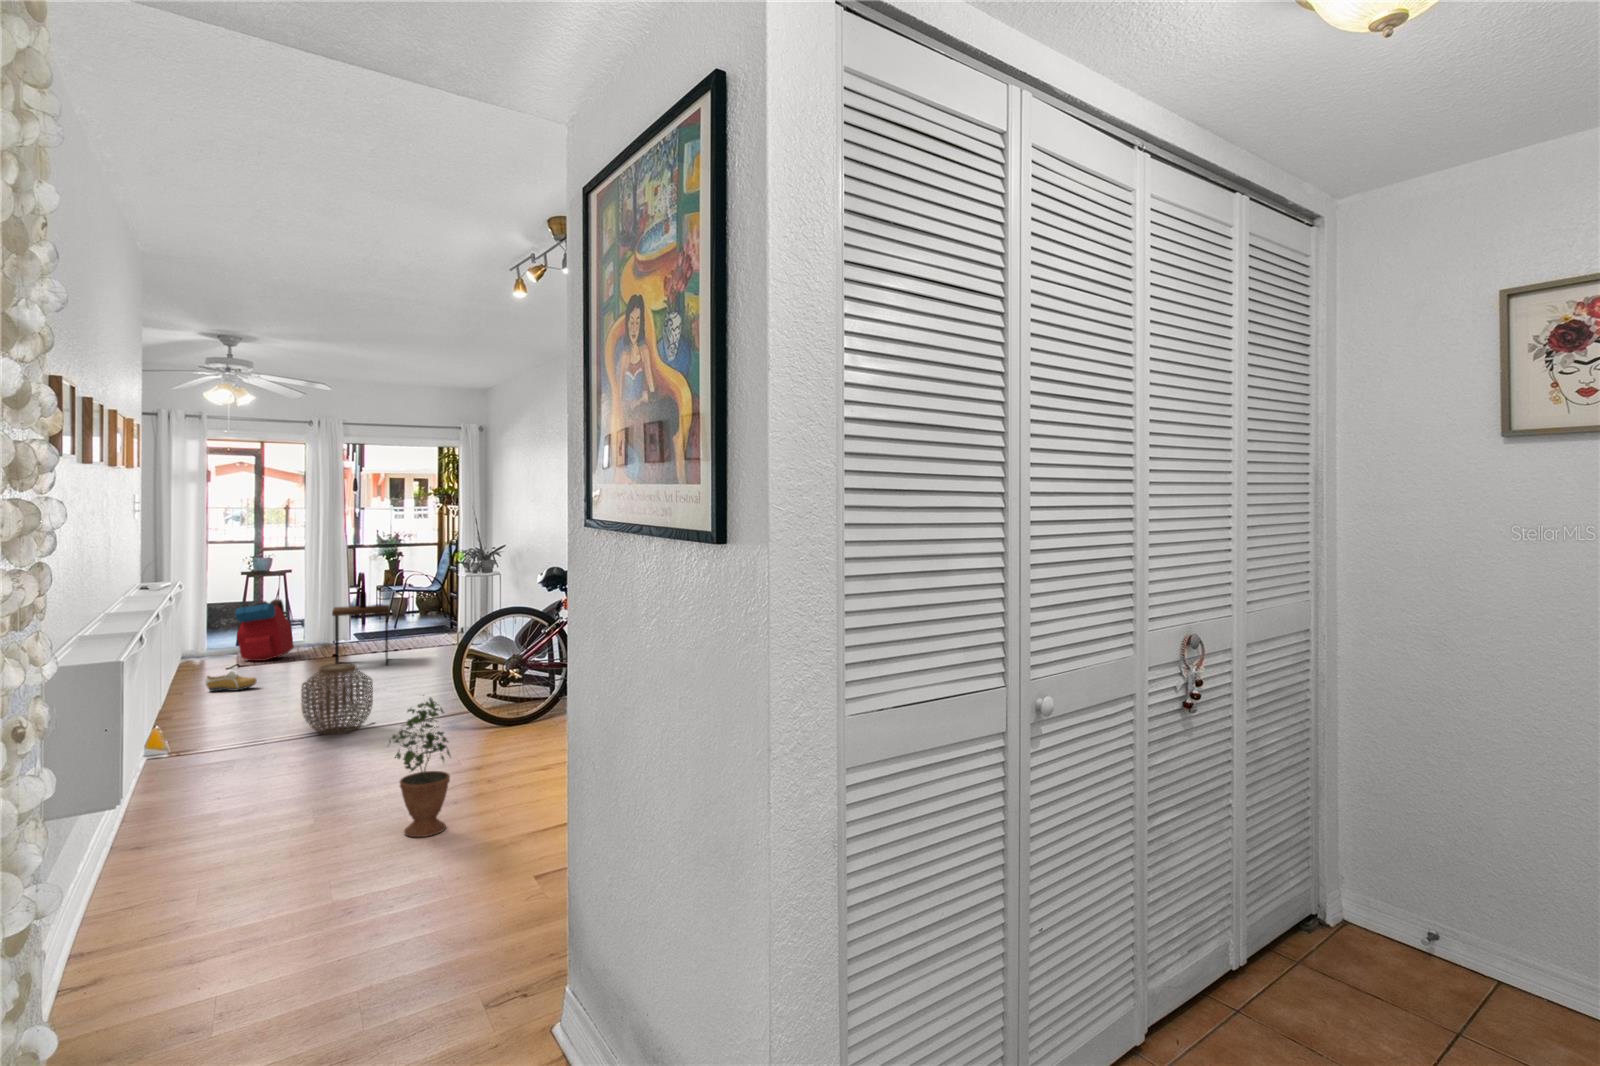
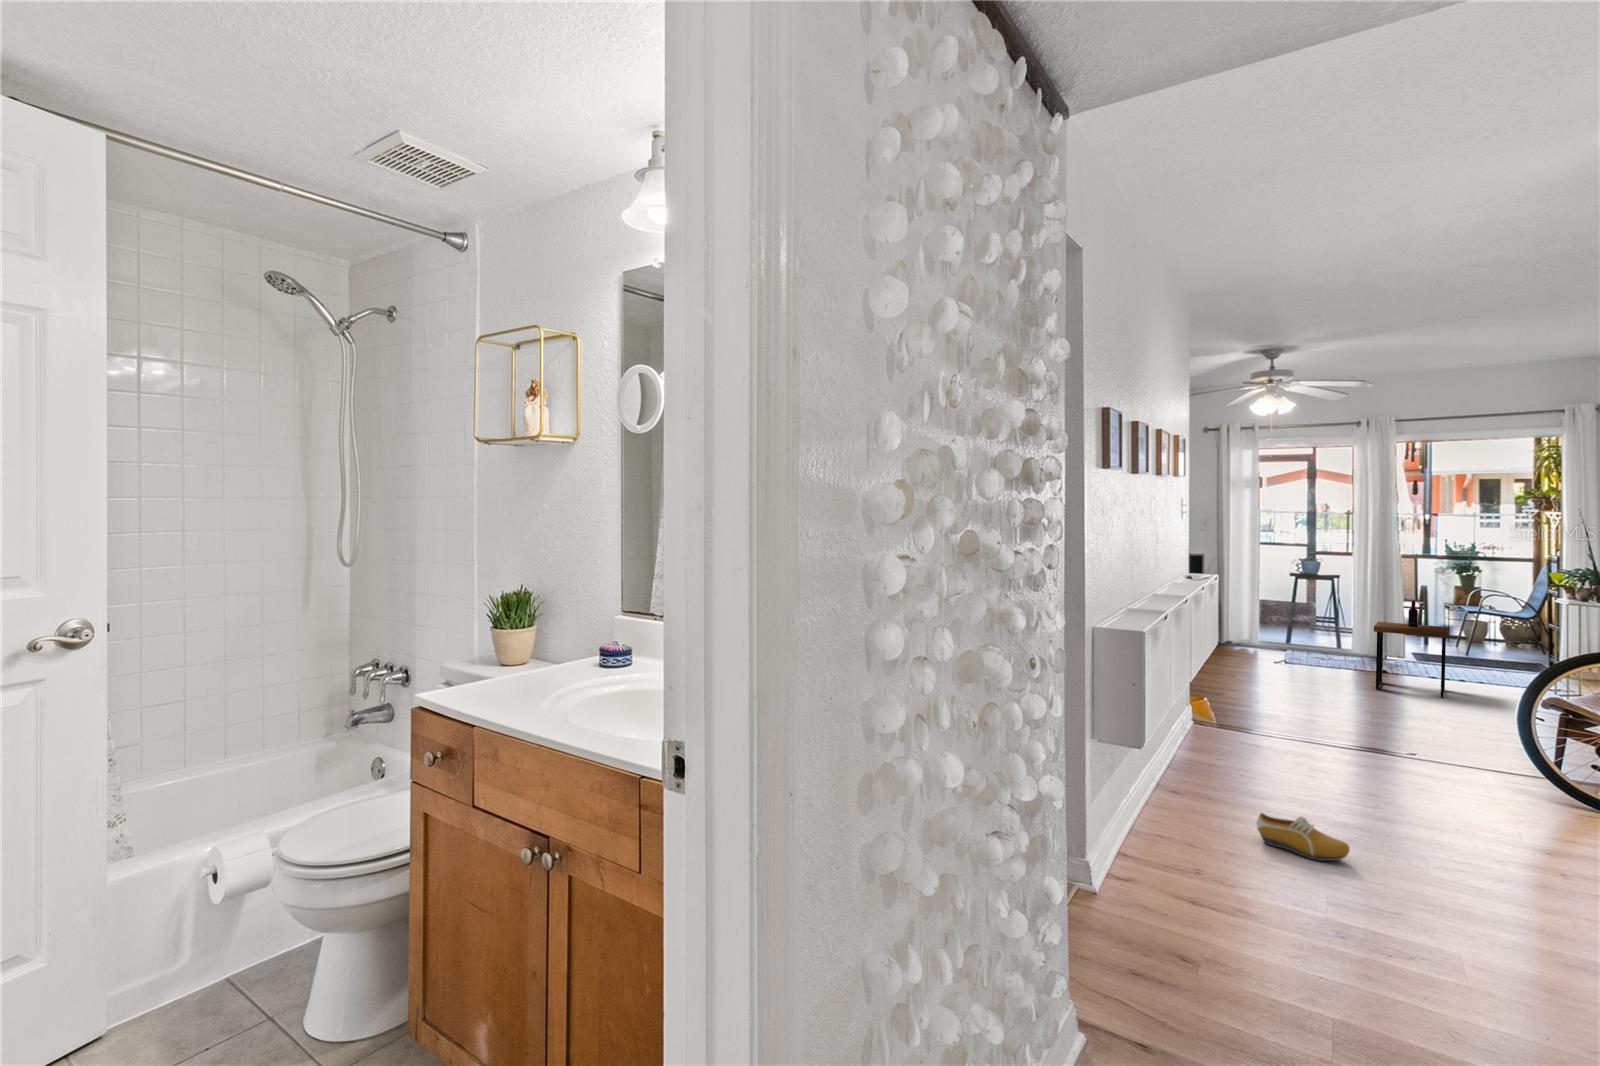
backpack: present [236,599,294,661] -> none [1276,606,1334,666]
woven basket: present [301,663,373,735] -> none [1315,688,1403,770]
shoe: present [205,671,257,691] -> present [1257,813,1350,861]
potted plant: present [390,695,450,837] -> none [1383,760,1483,956]

